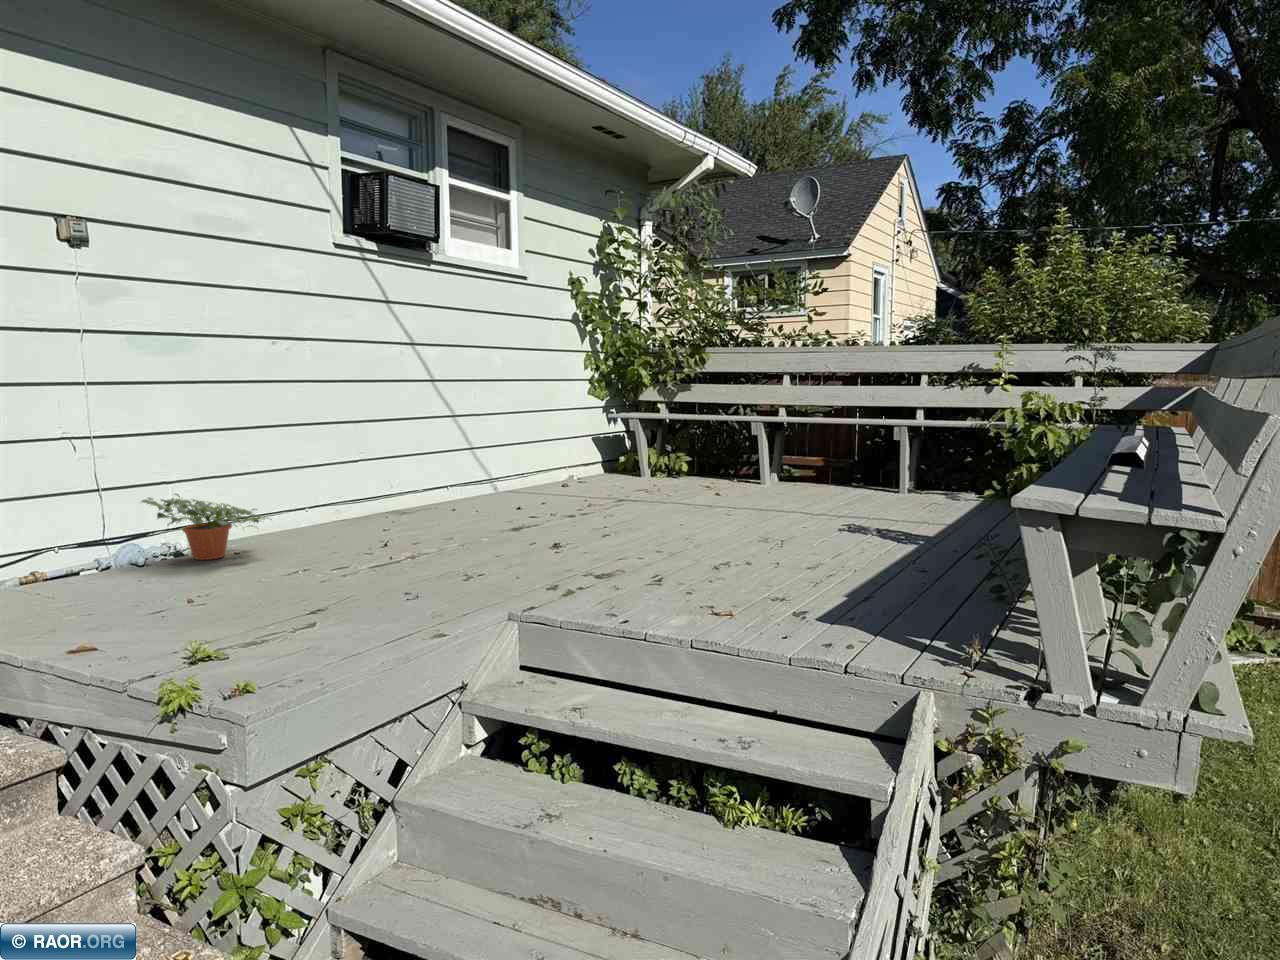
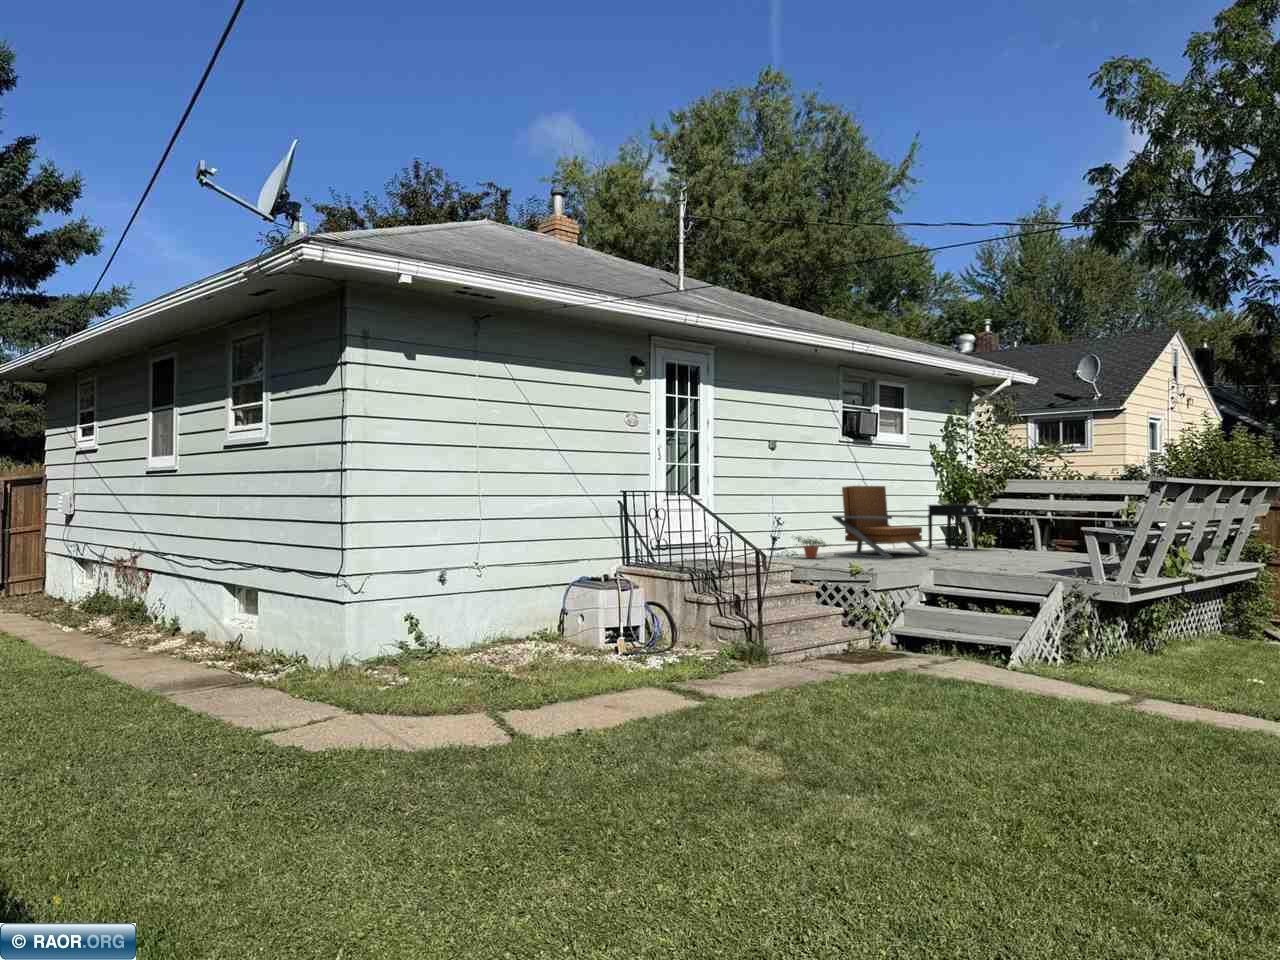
lounge chair: none [304,356,547,545] -> present [832,486,929,559]
side table: none [563,396,658,488] -> present [928,504,978,551]

